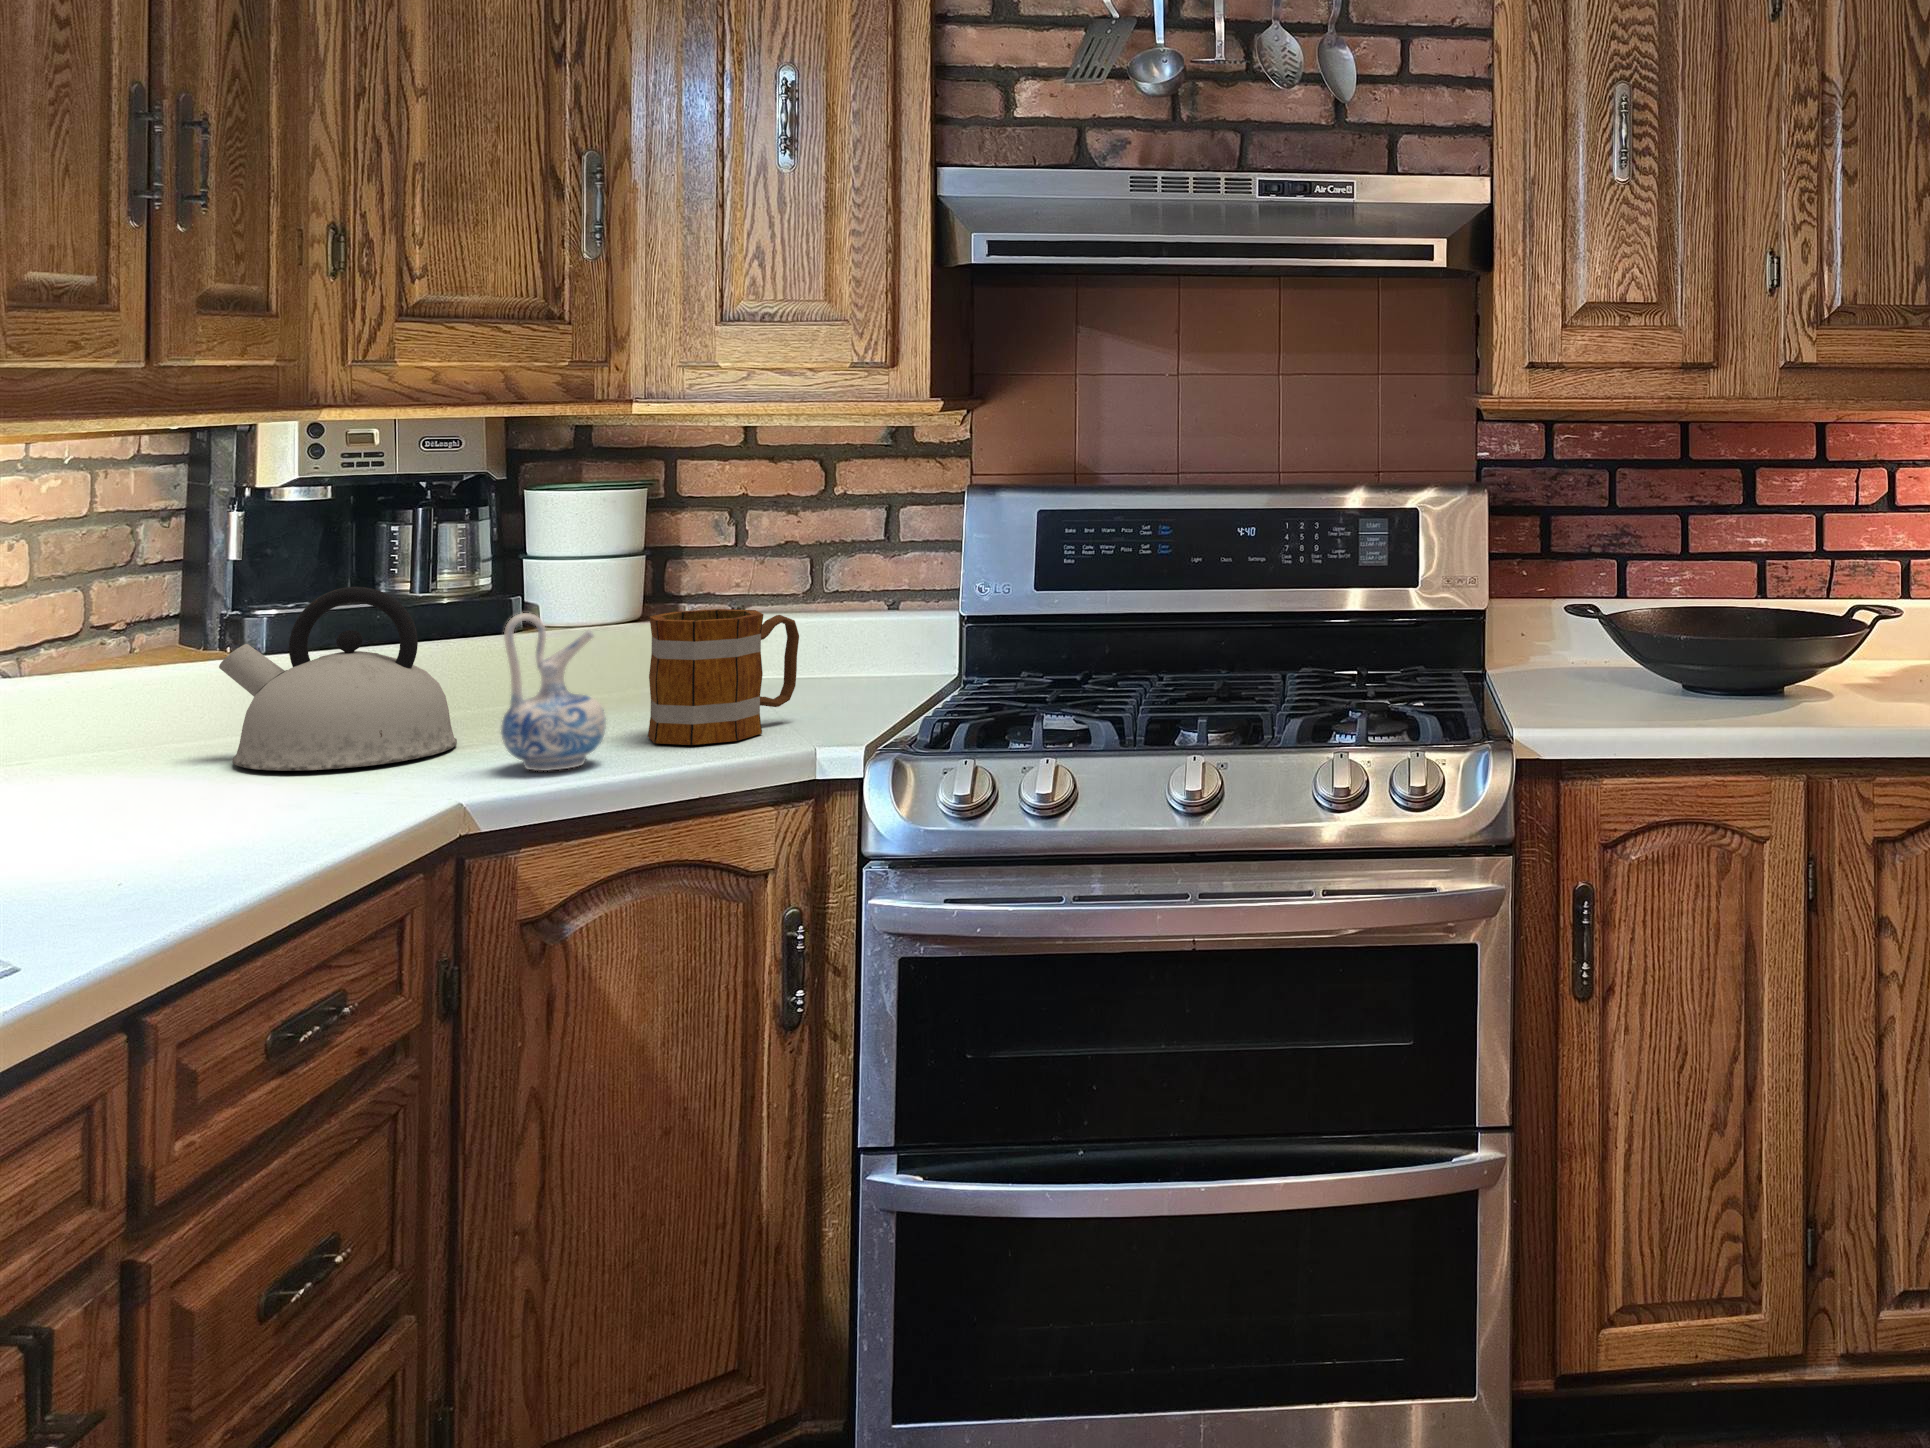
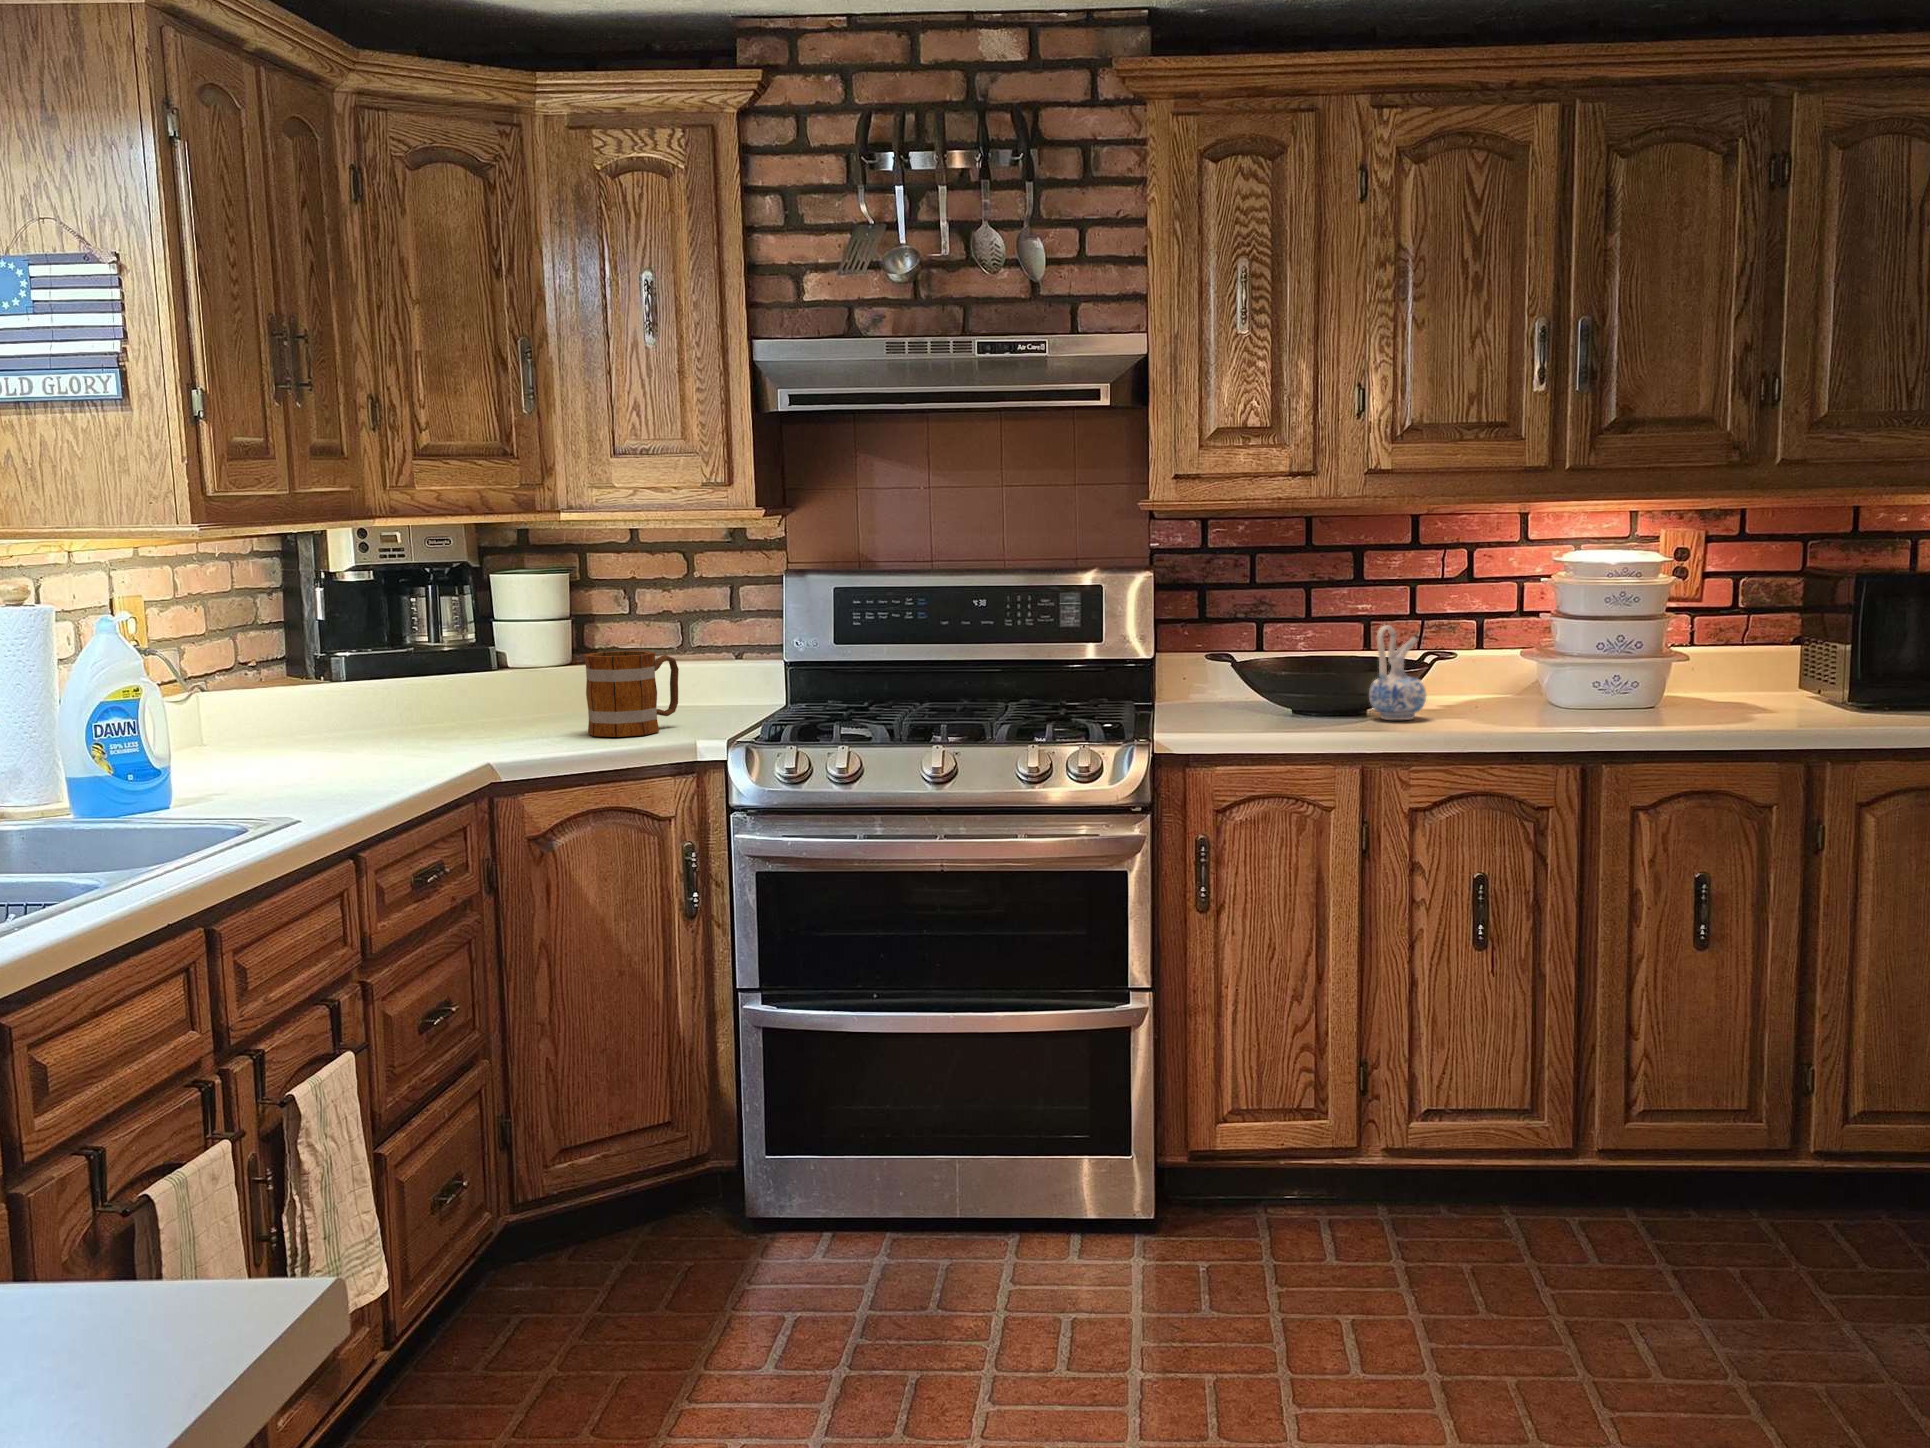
kettle: present [219,587,457,771] -> none [330,635,472,747]
ceramic pitcher: present [501,613,606,771] -> present [1369,625,1426,720]

